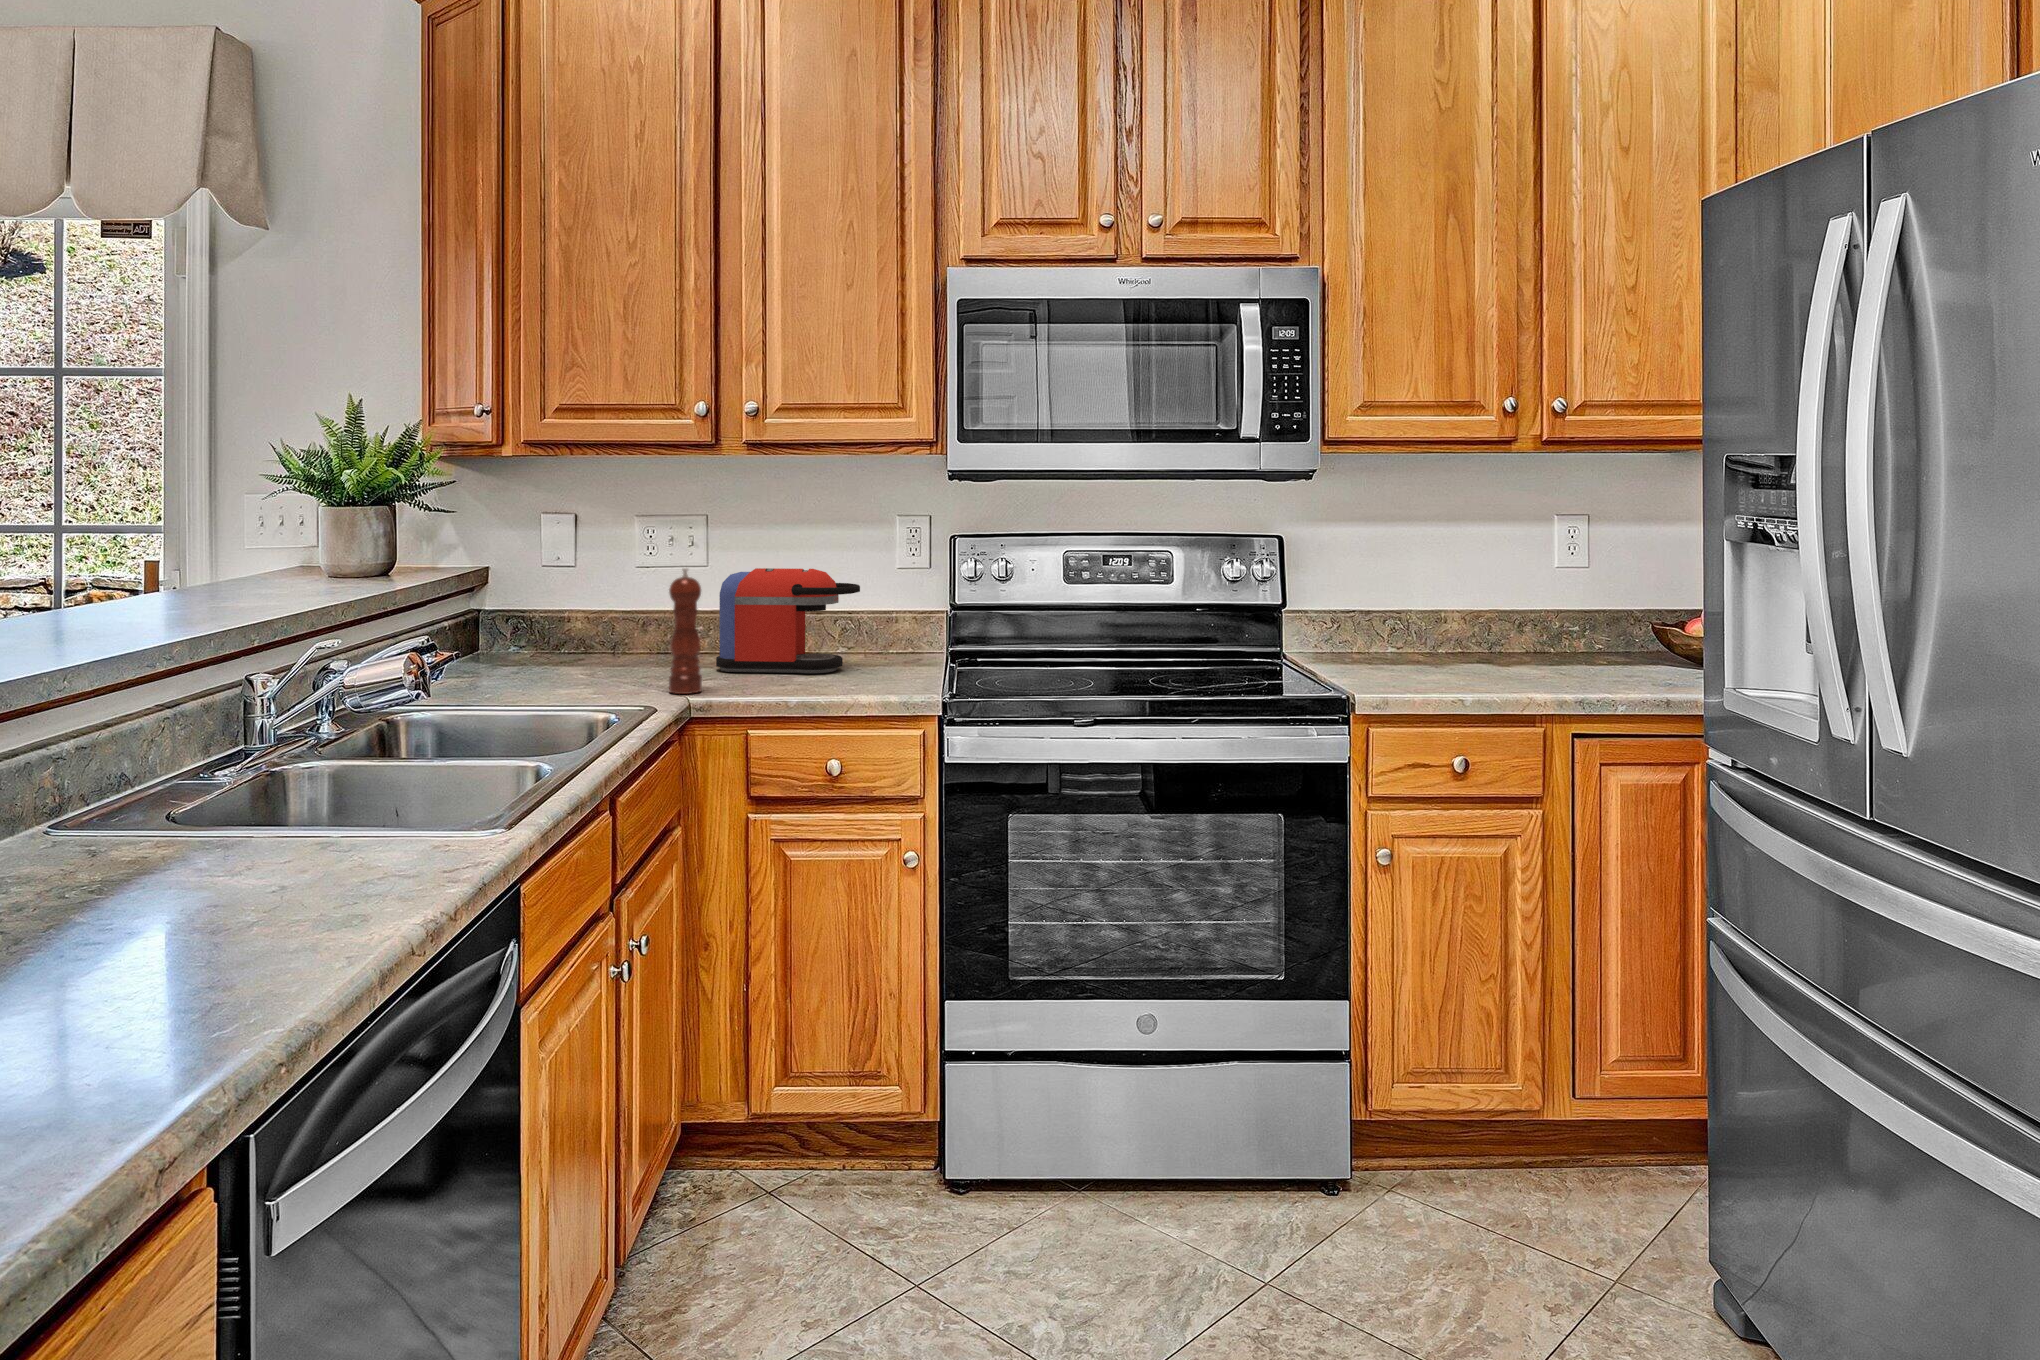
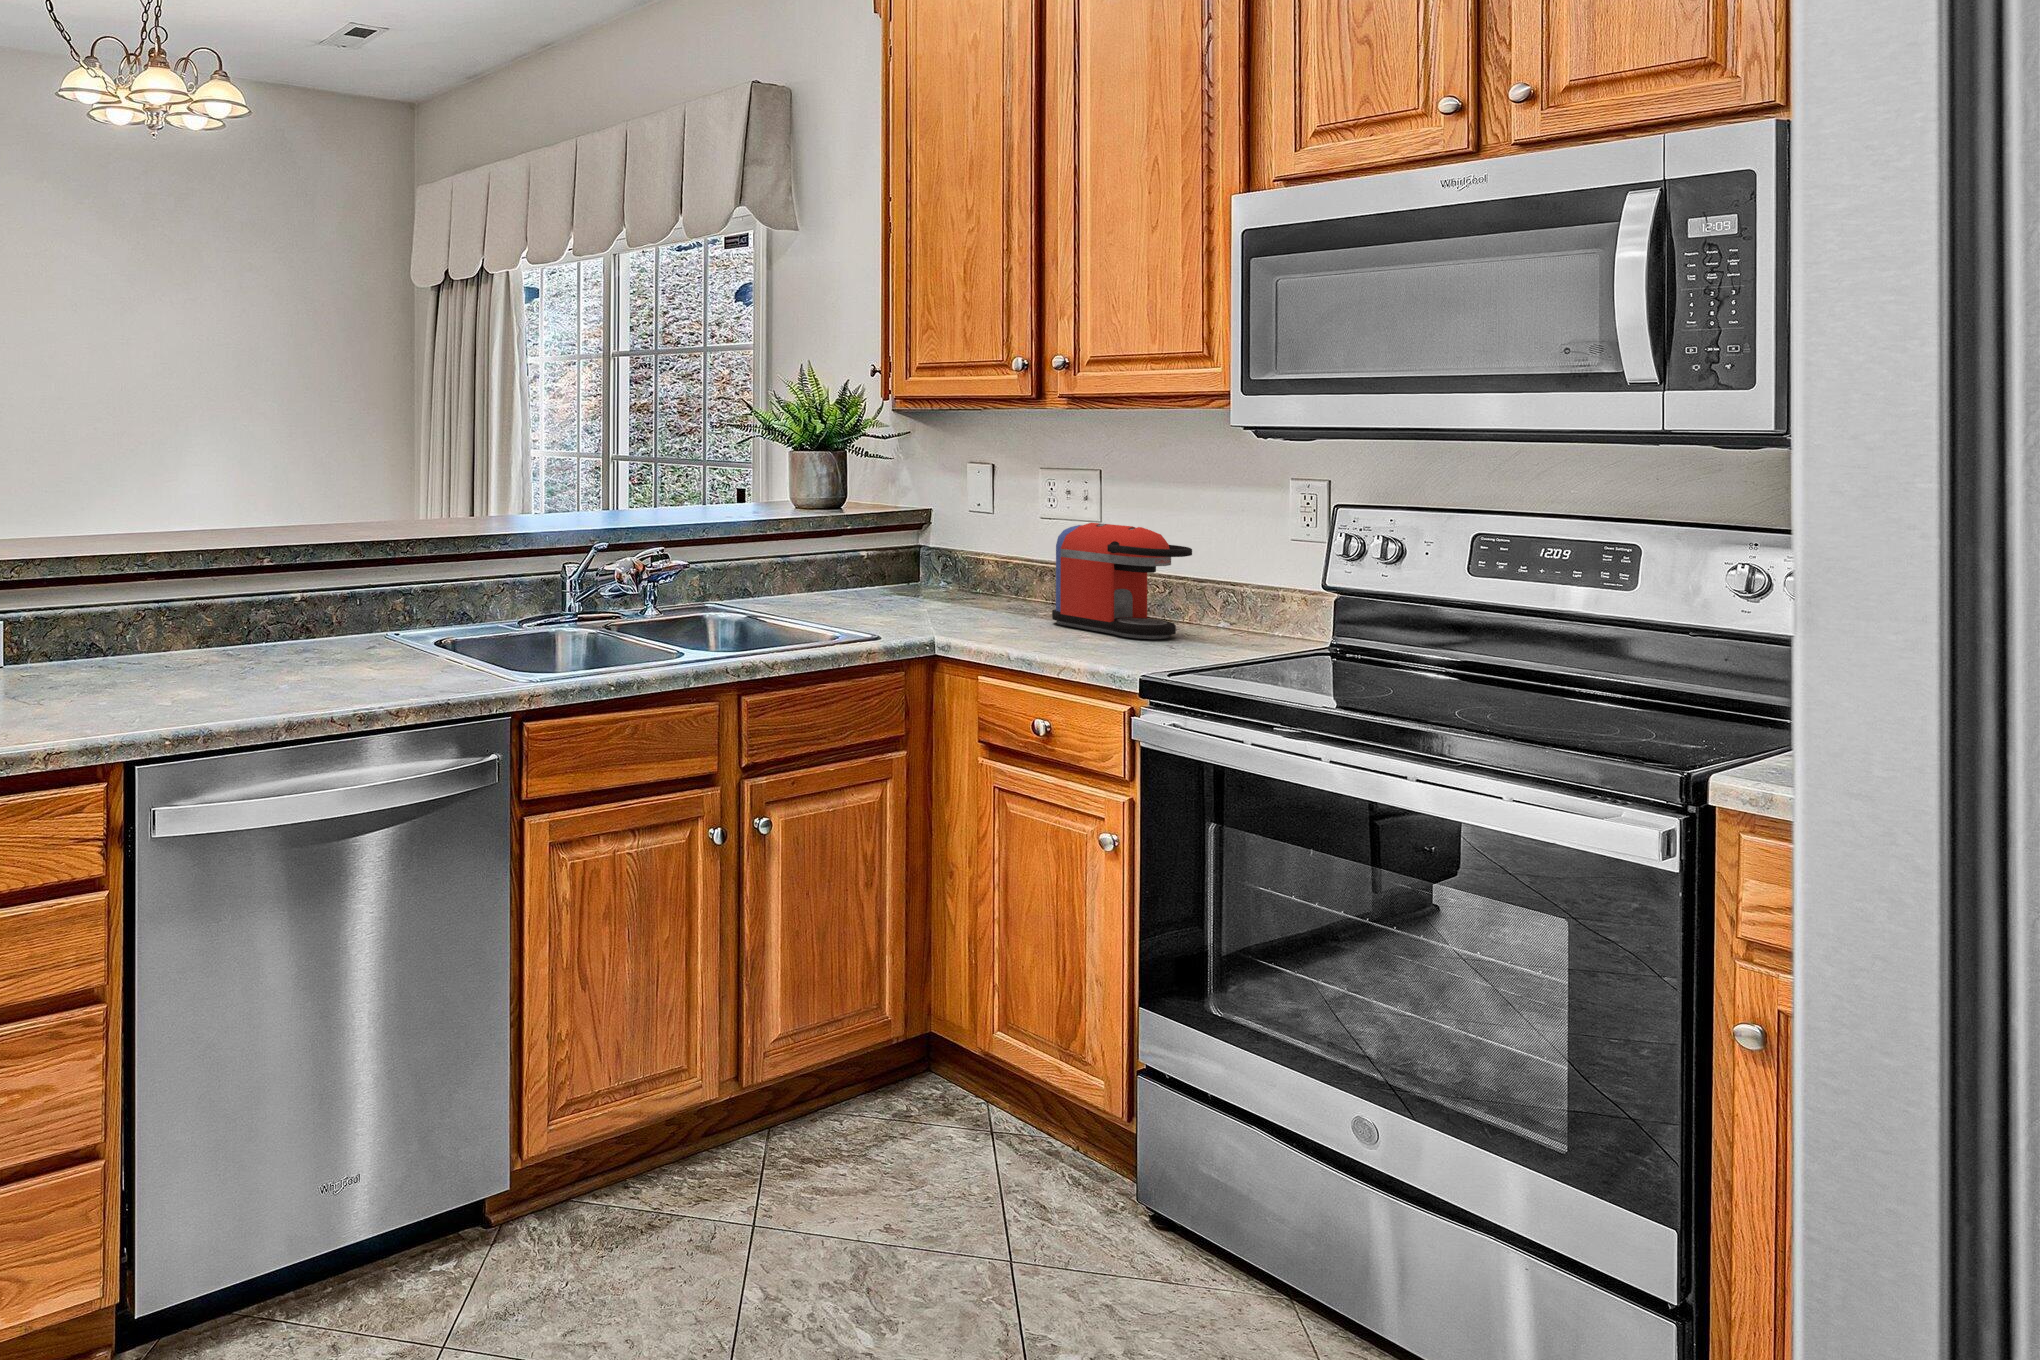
pepper mill: present [669,568,702,694] -> none [950,513,982,633]

